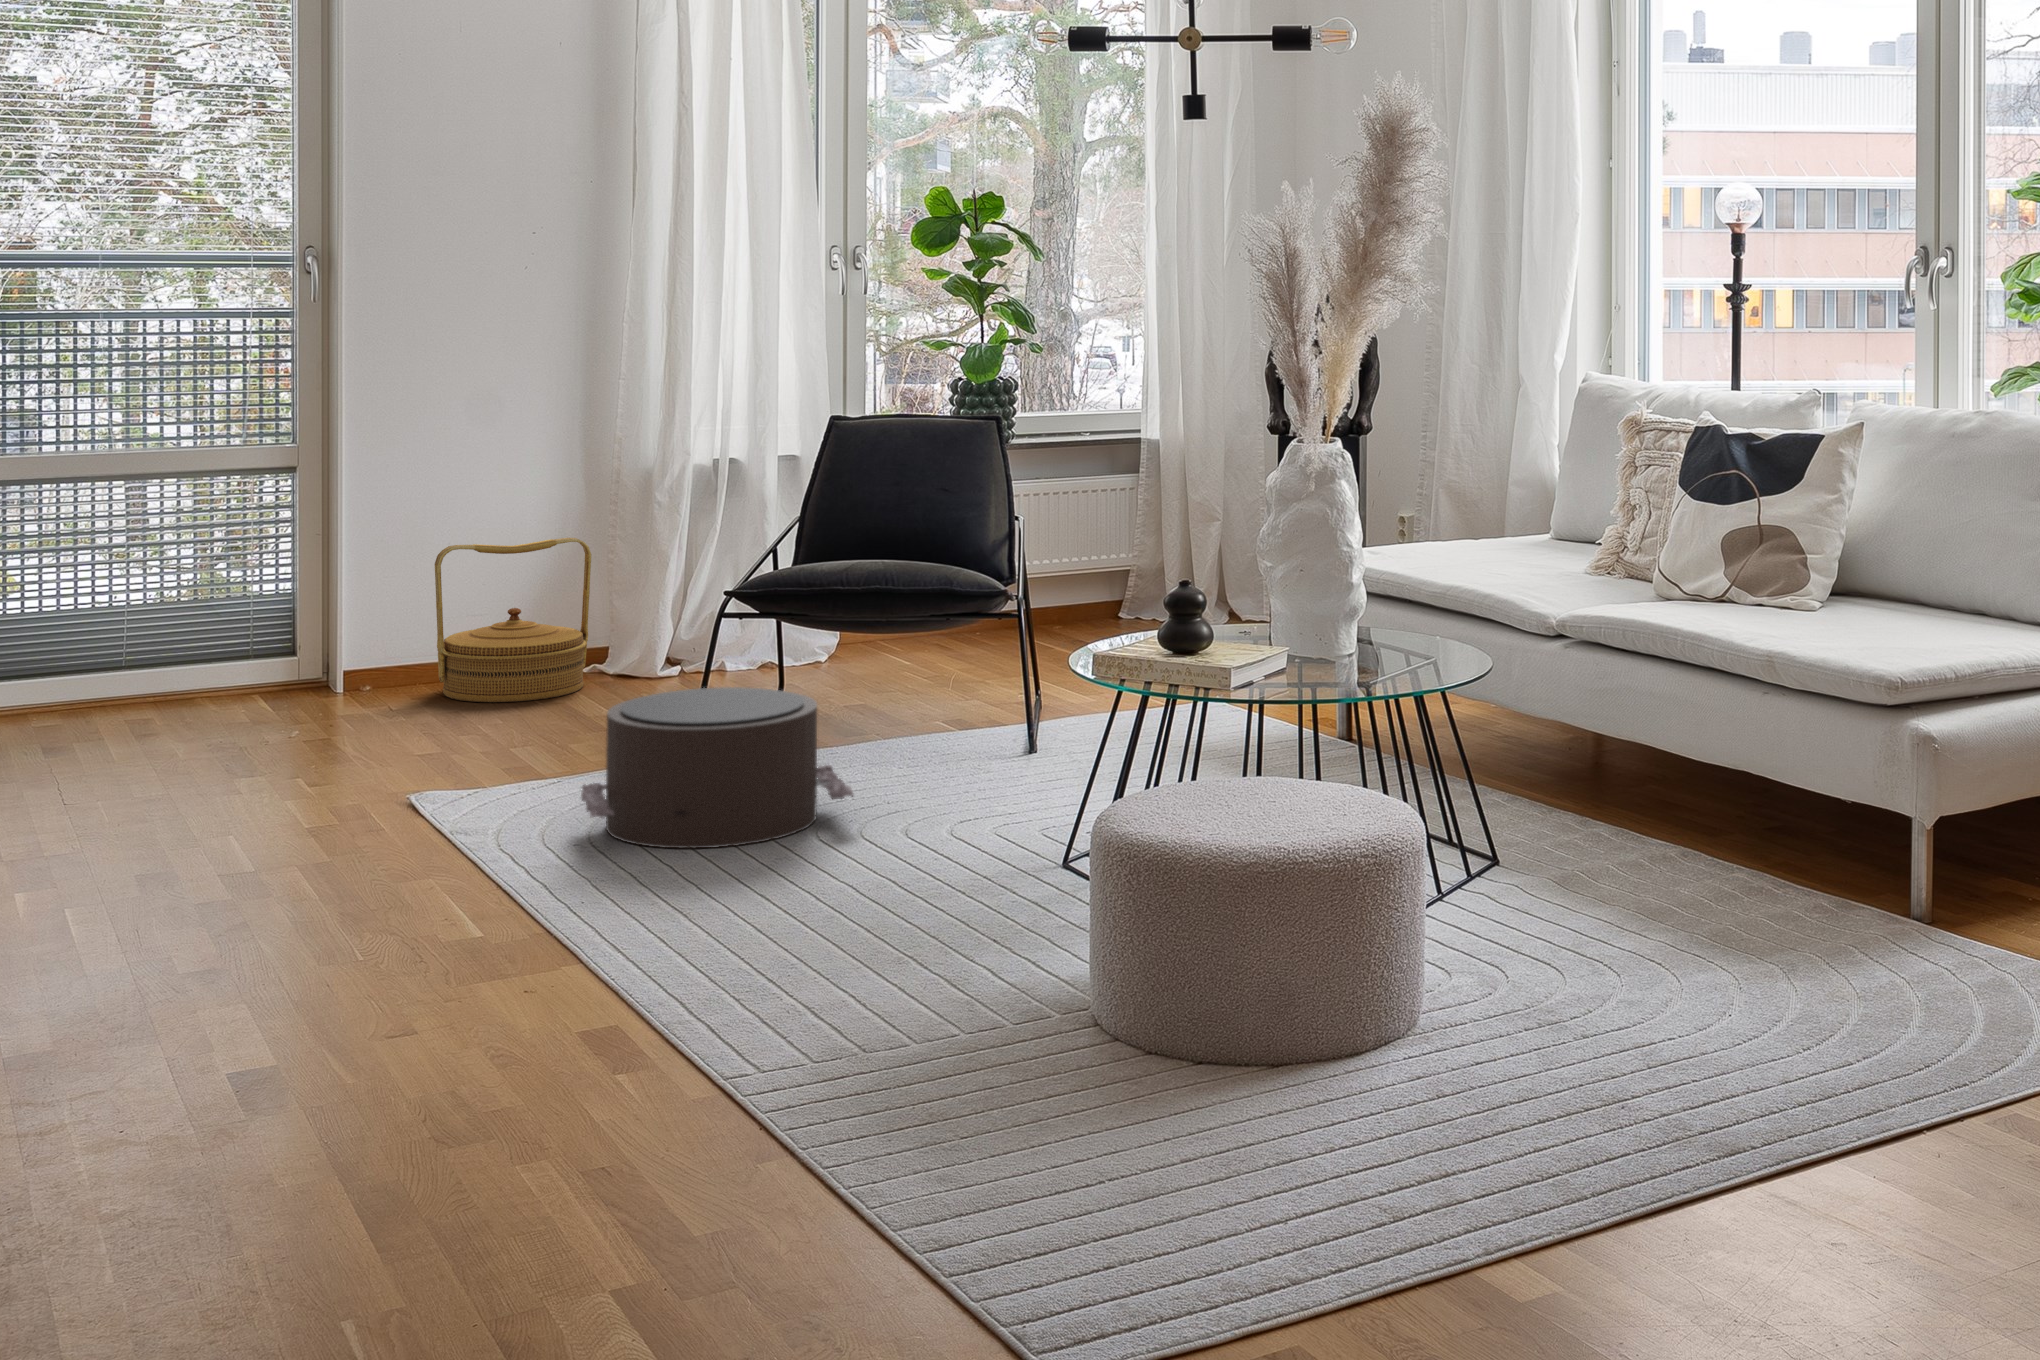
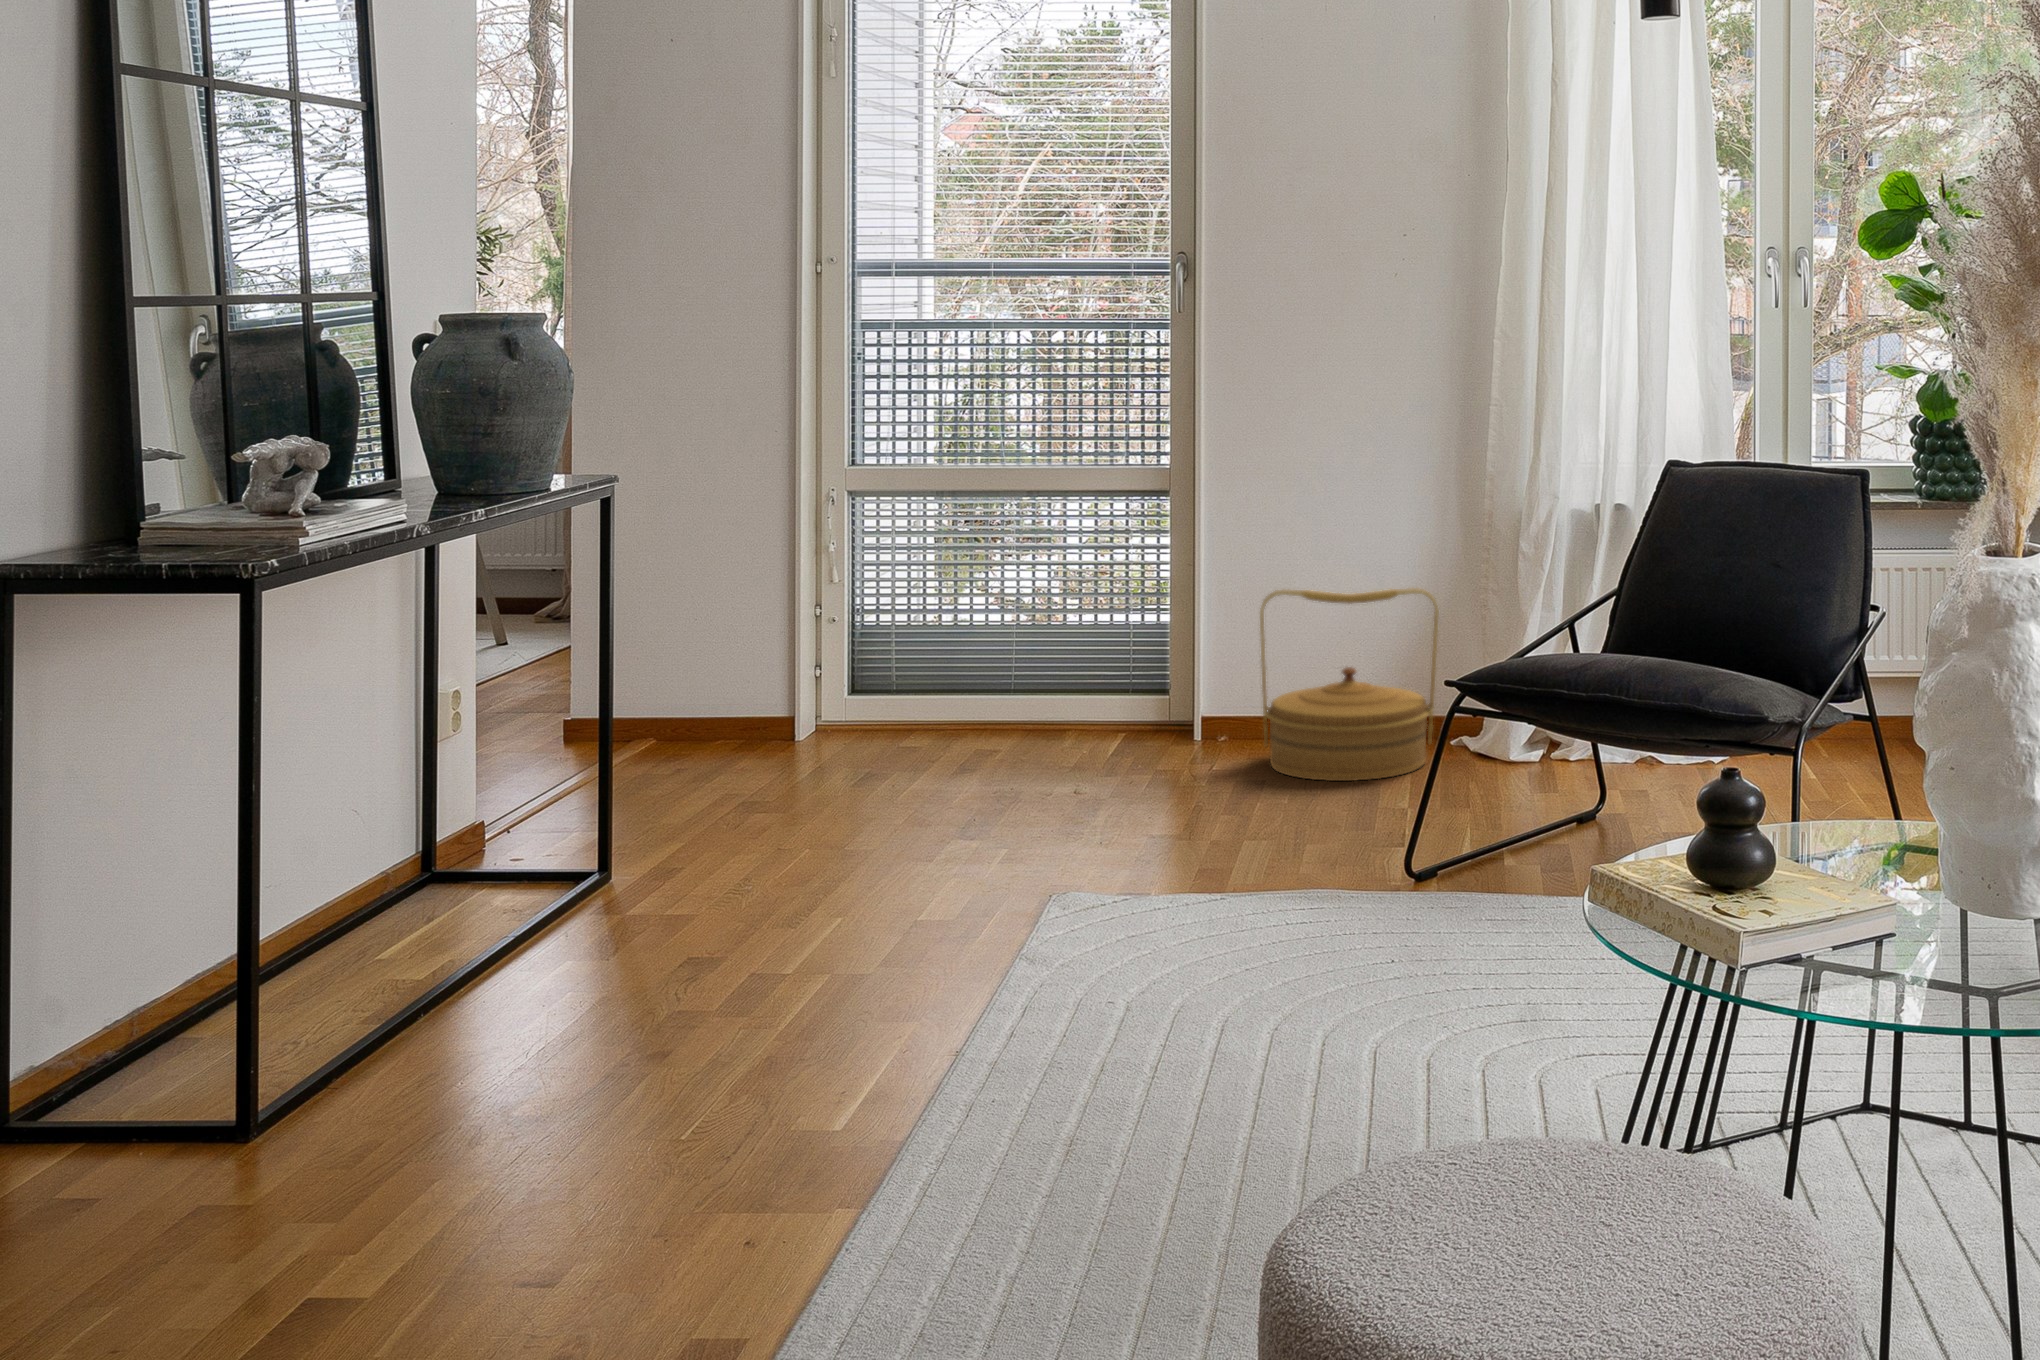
pouf: present [581,687,853,848] -> none [1079,823,1451,1063]

